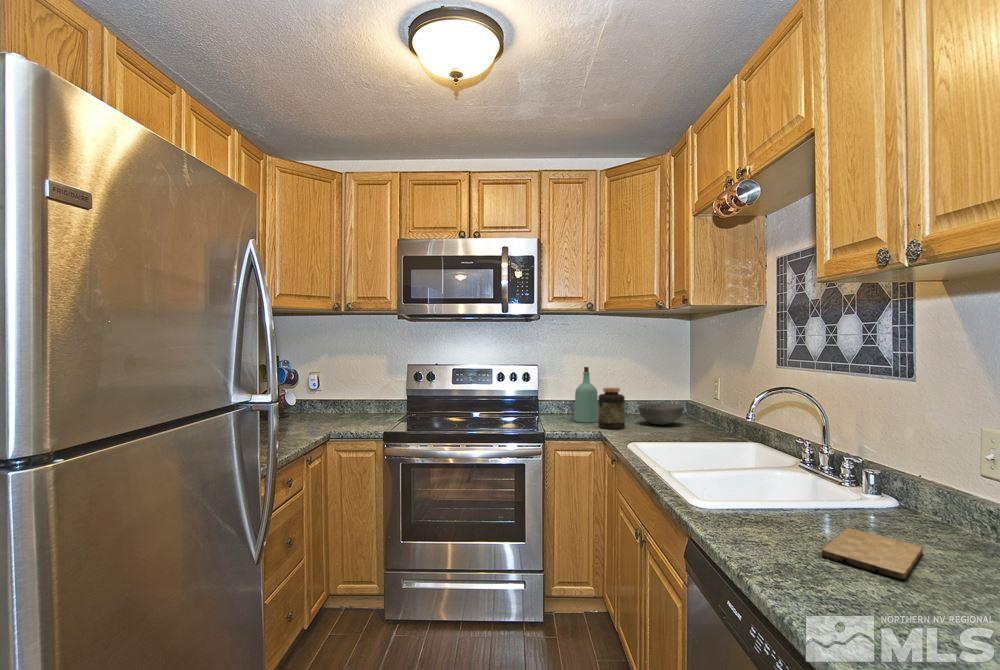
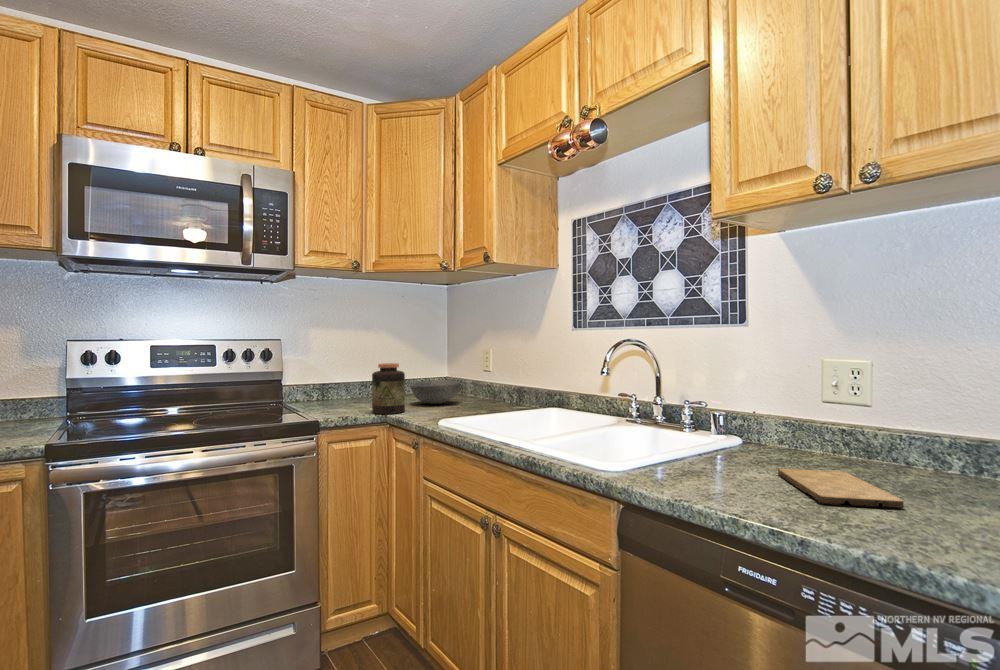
bottle: present [574,367,598,423] -> none [333,340,364,411]

